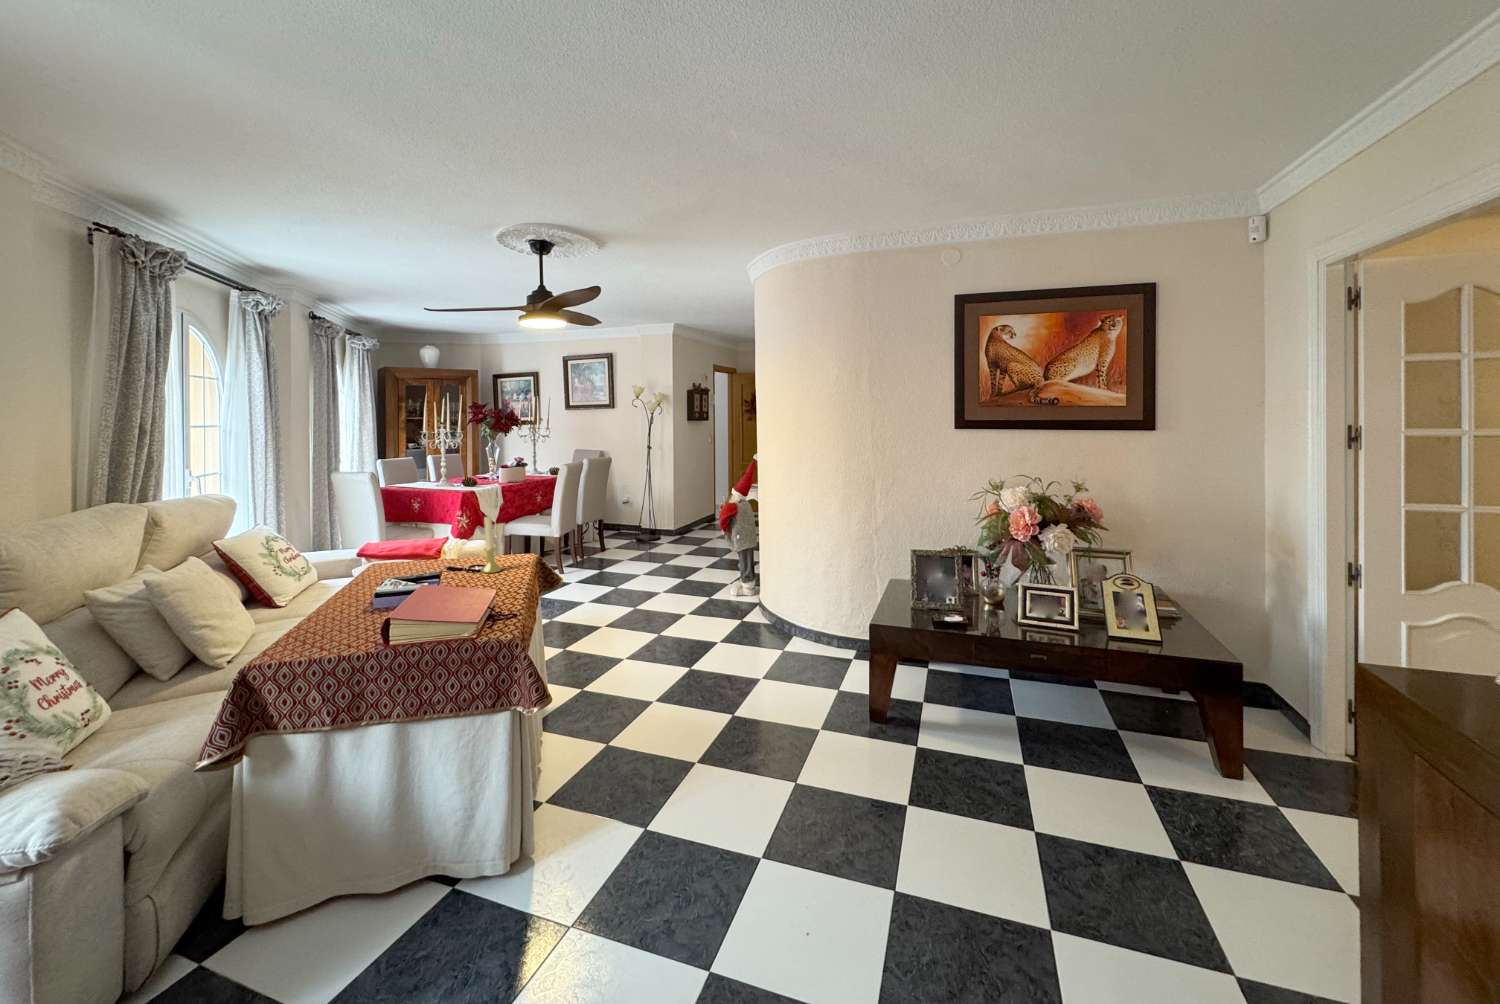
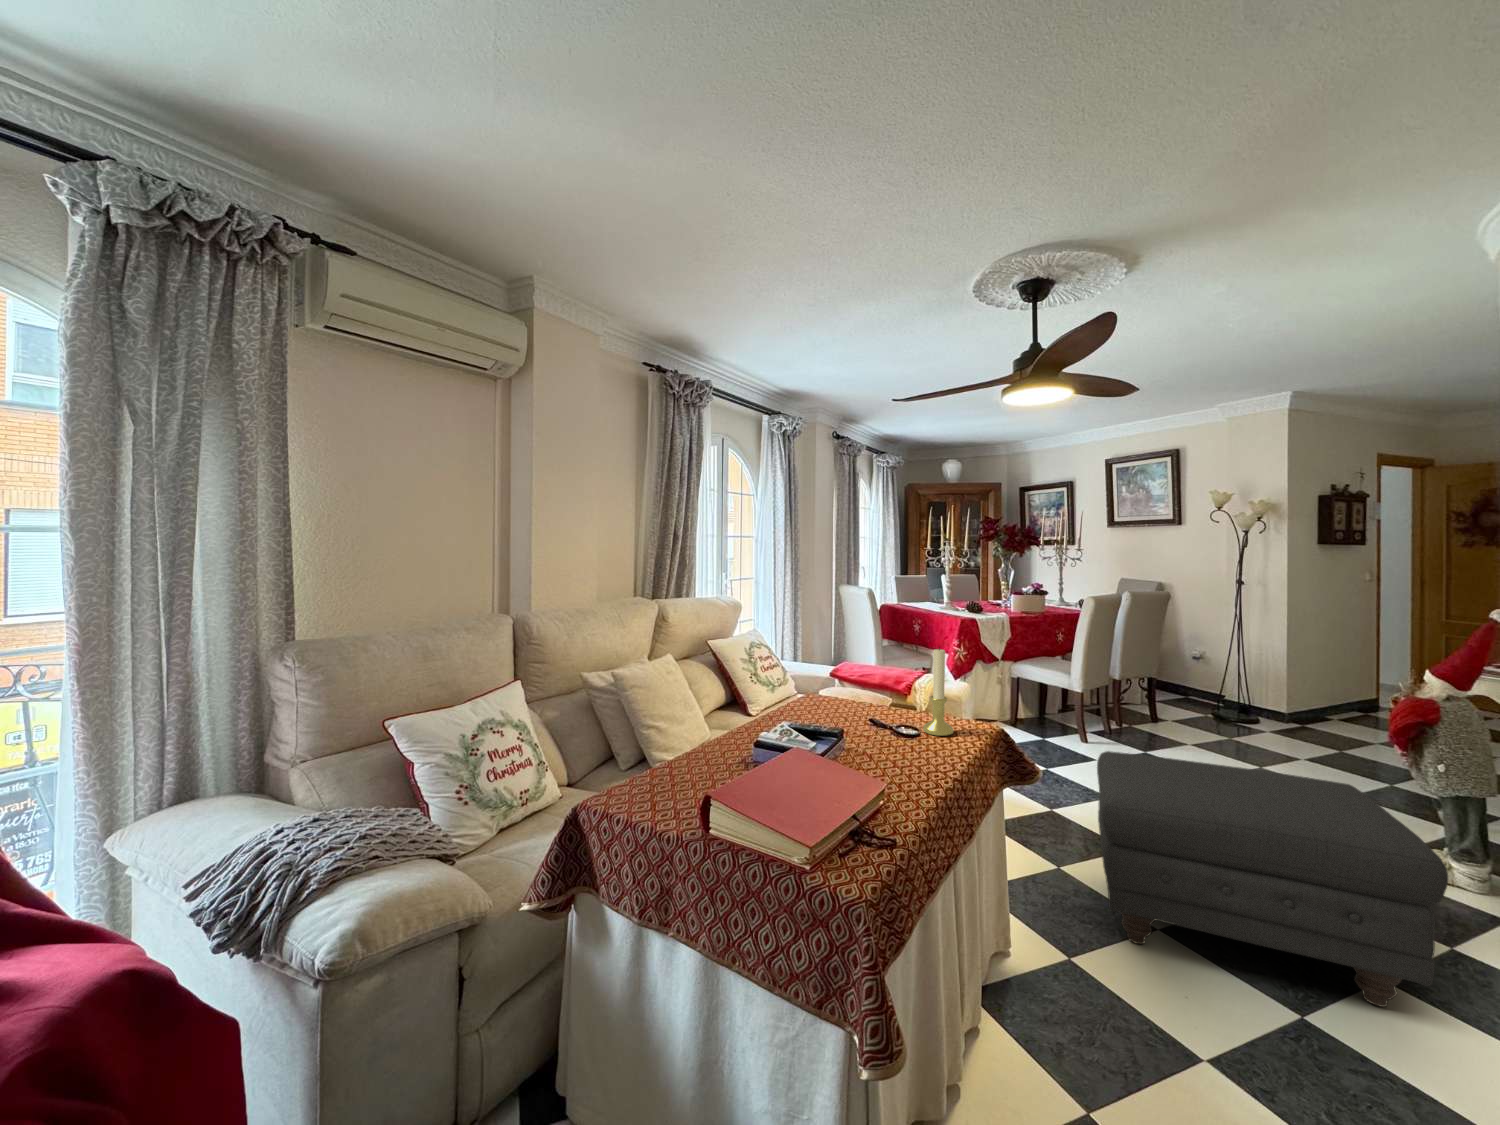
ottoman: none [580,559,726,669] -> present [1097,751,1448,1007]

